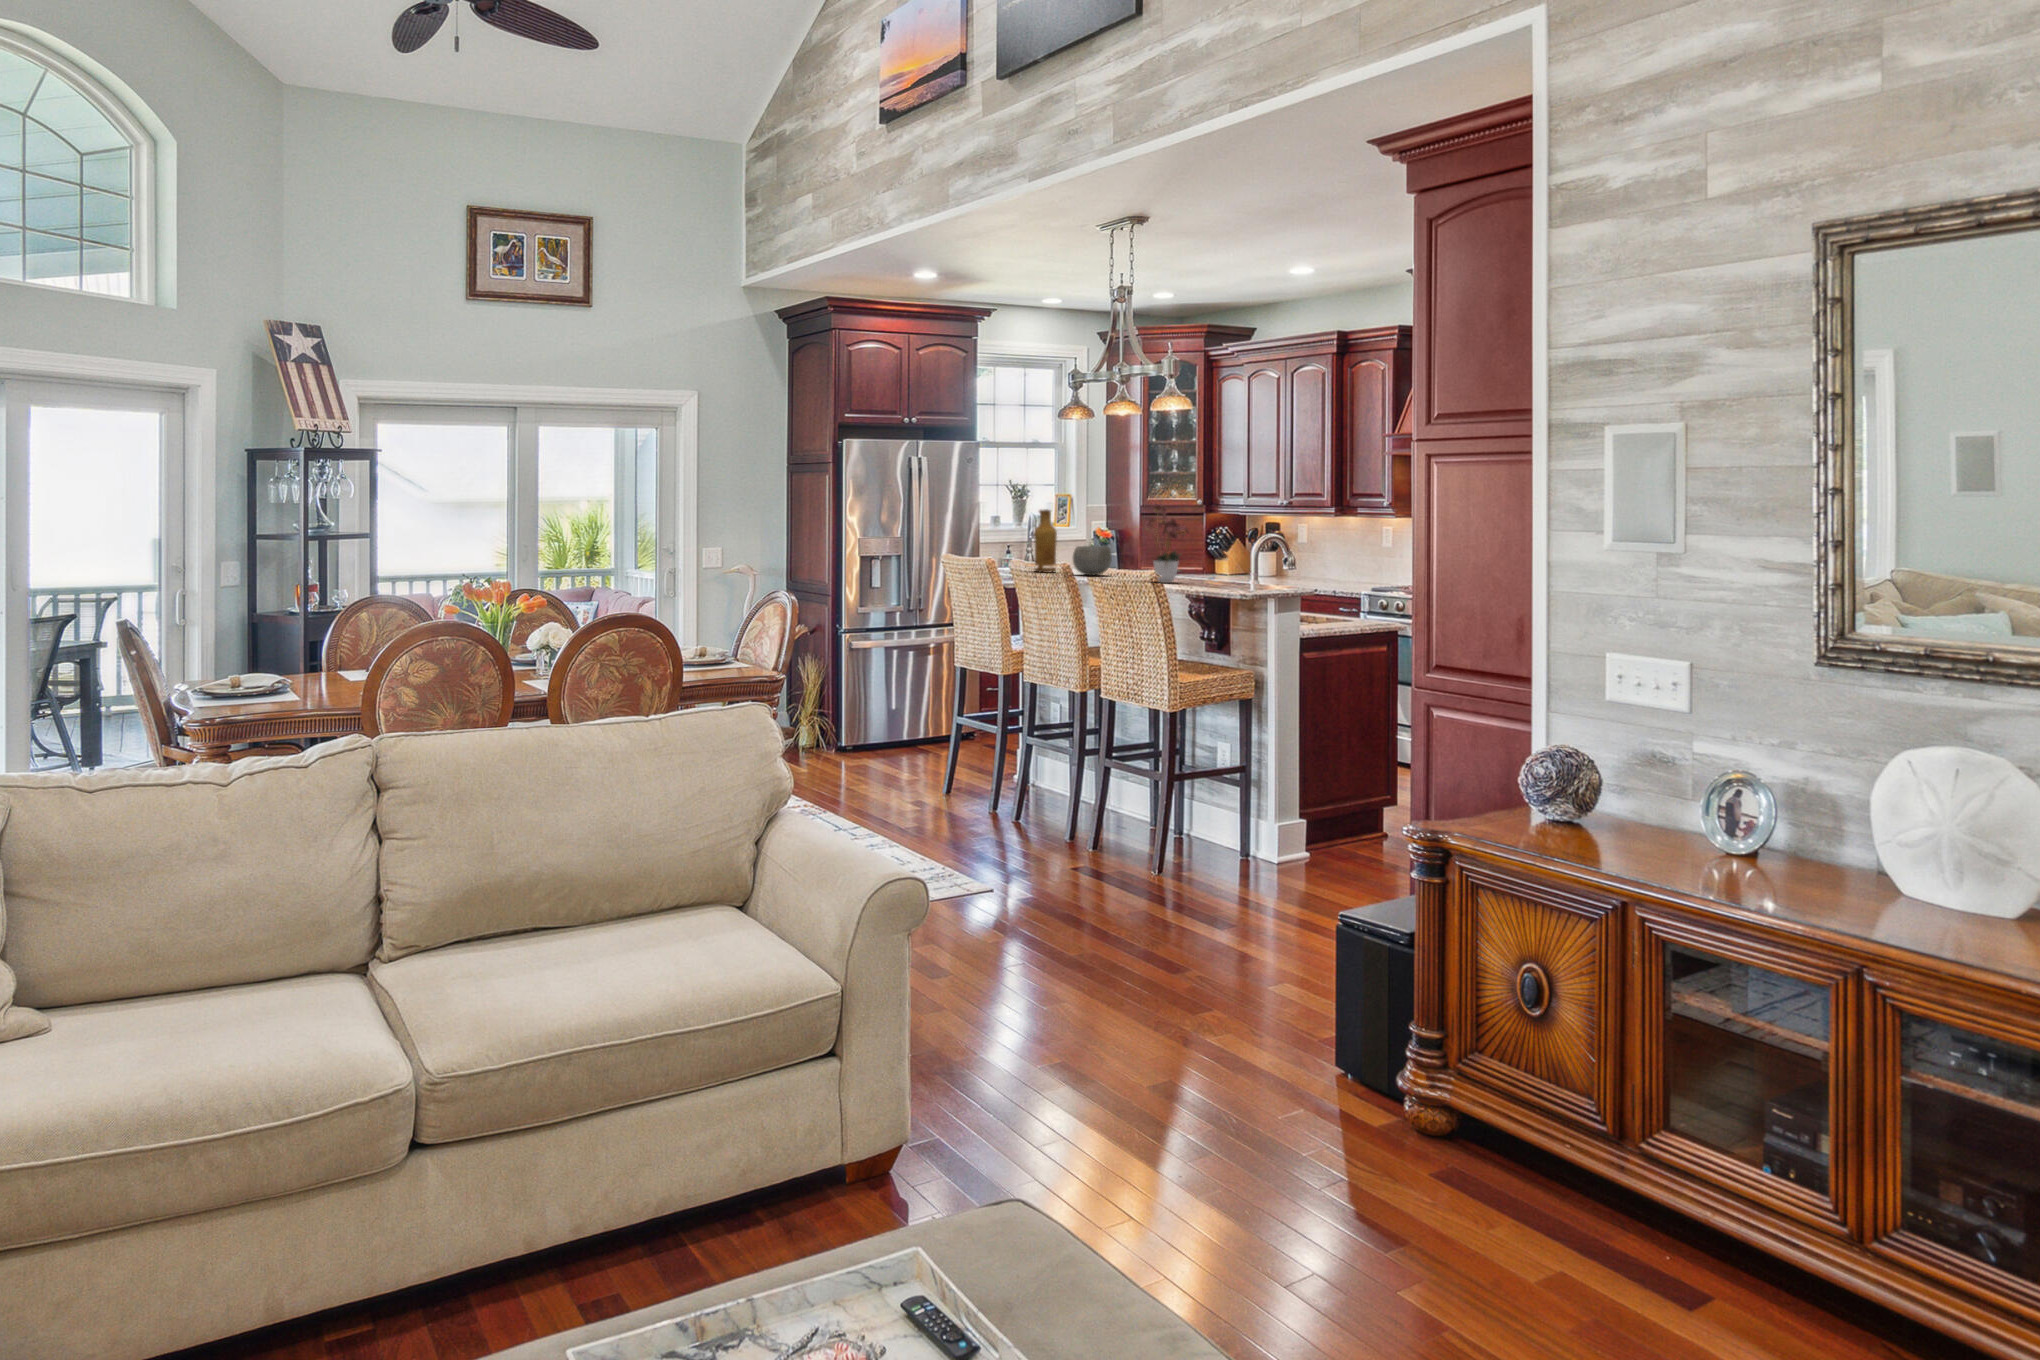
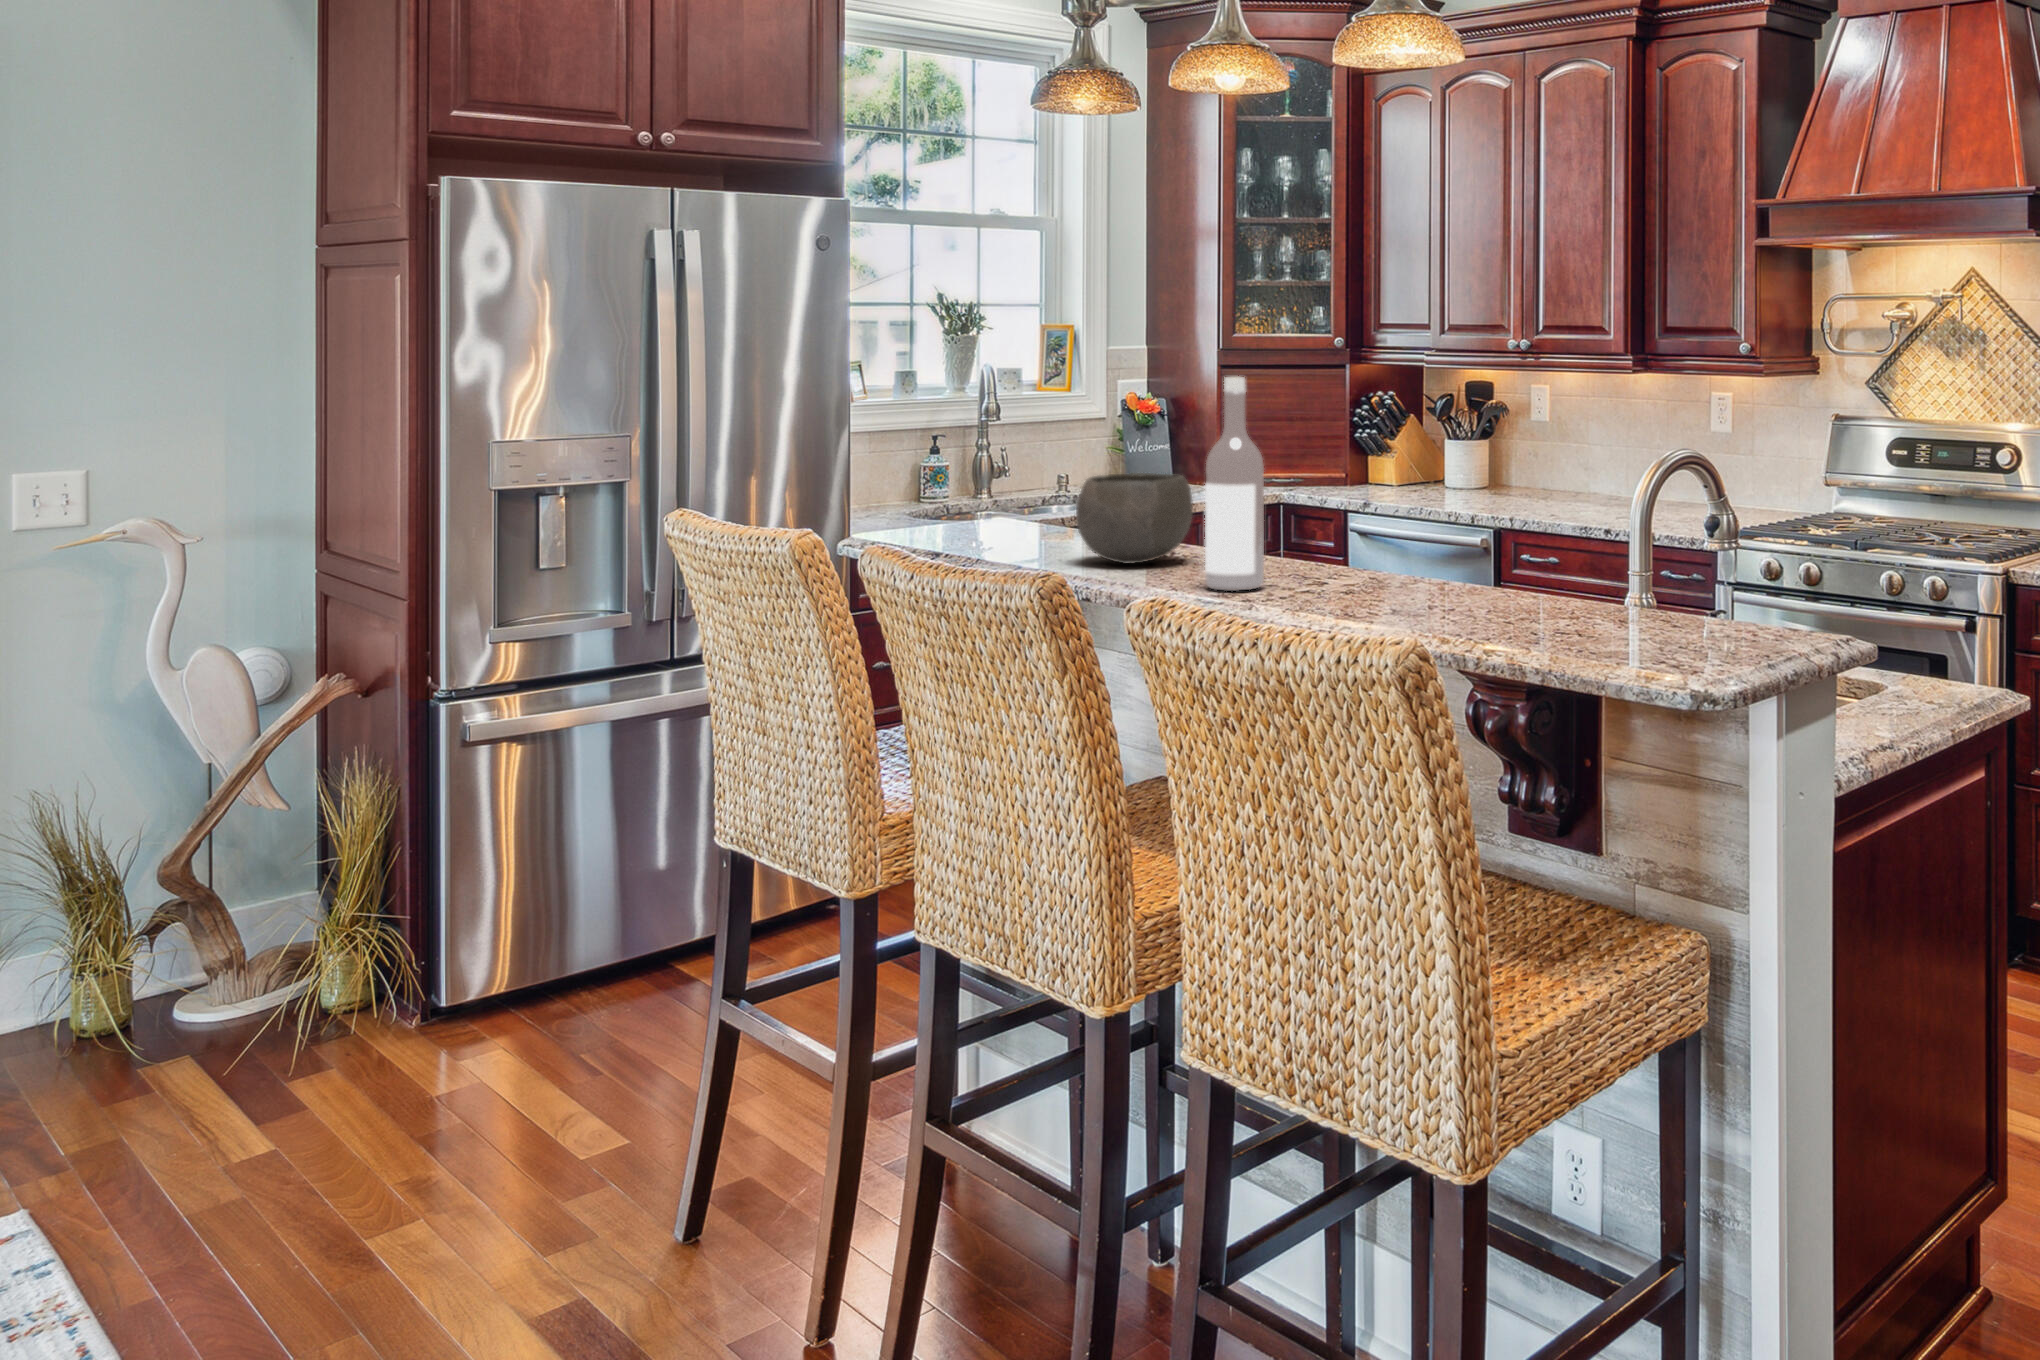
flower arrangement: present [1145,504,1189,583] -> none [1297,344,1467,607]
vase: present [1034,509,1057,573] -> none [964,367,1030,549]
wine bottle: none [1114,511,1132,580] -> present [1205,377,1264,591]

